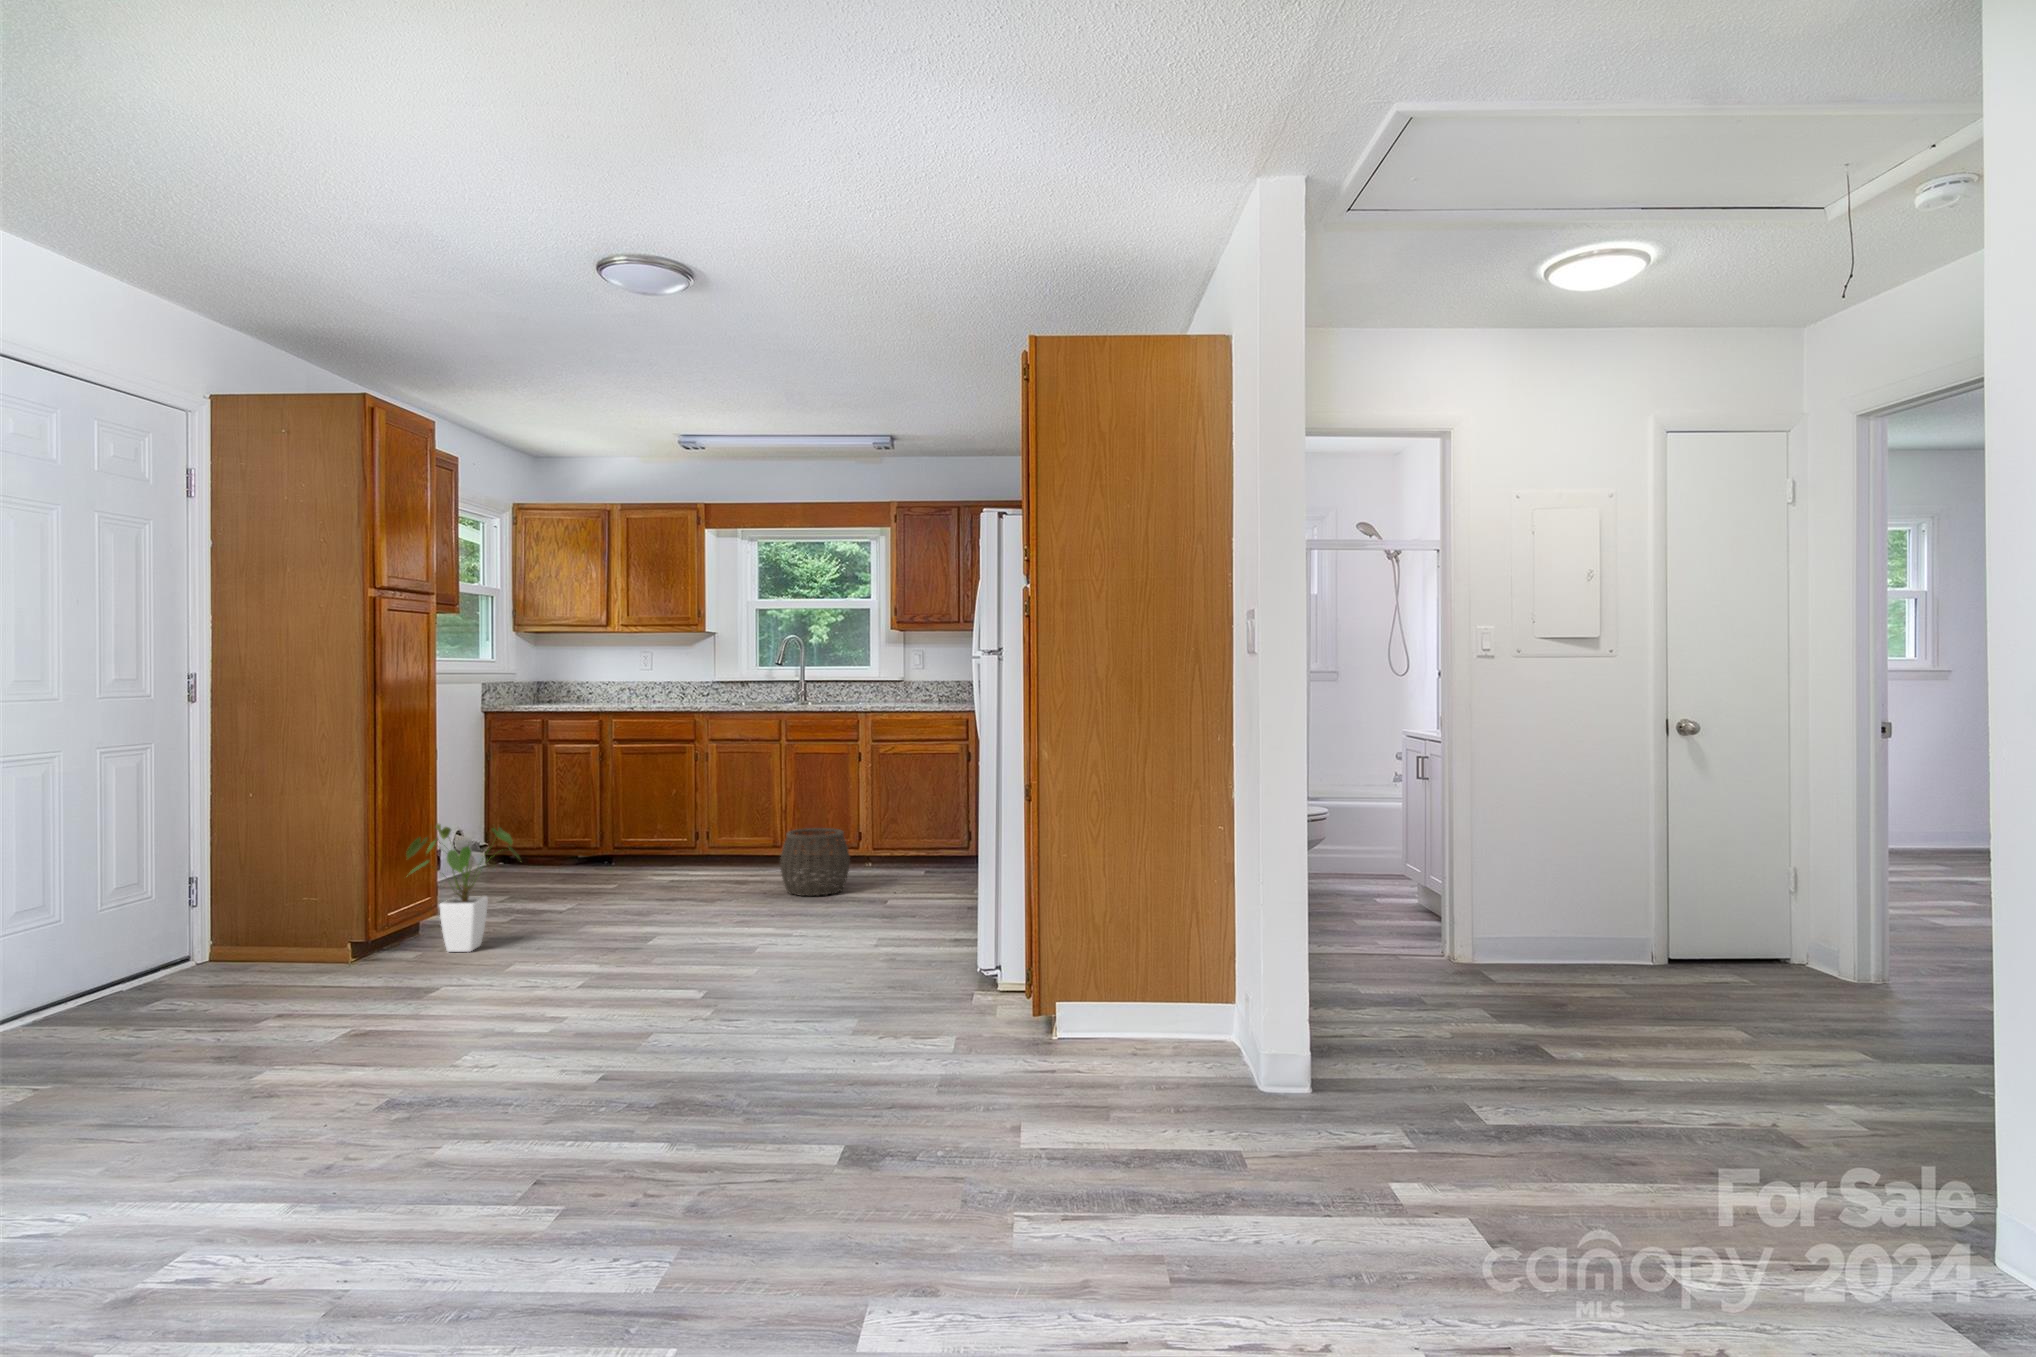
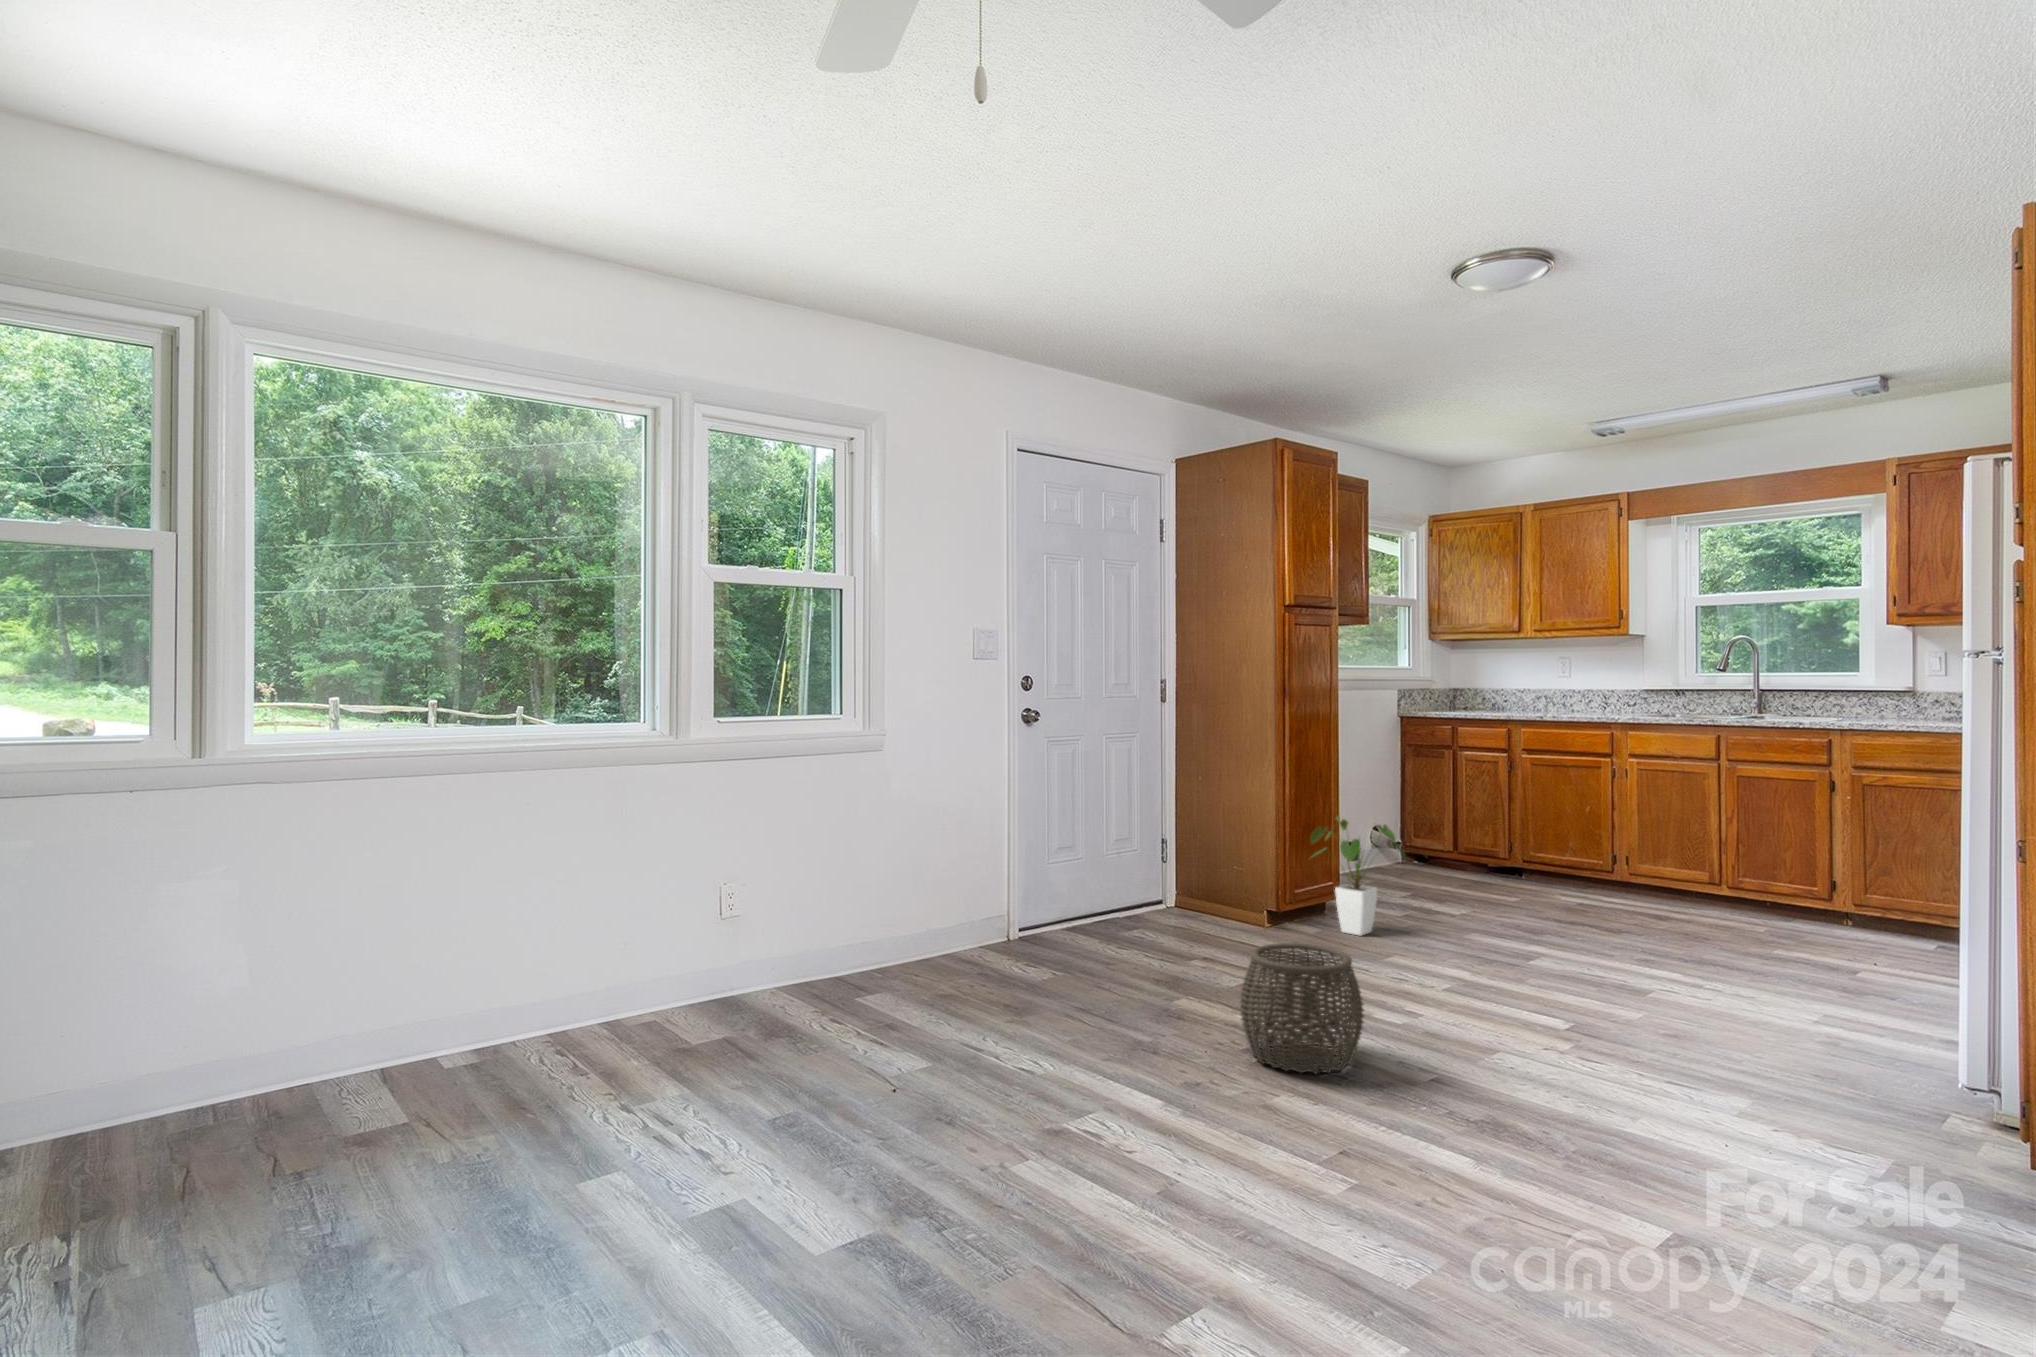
woven basket: present [780,828,850,896] -> present [1240,943,1364,1074]

